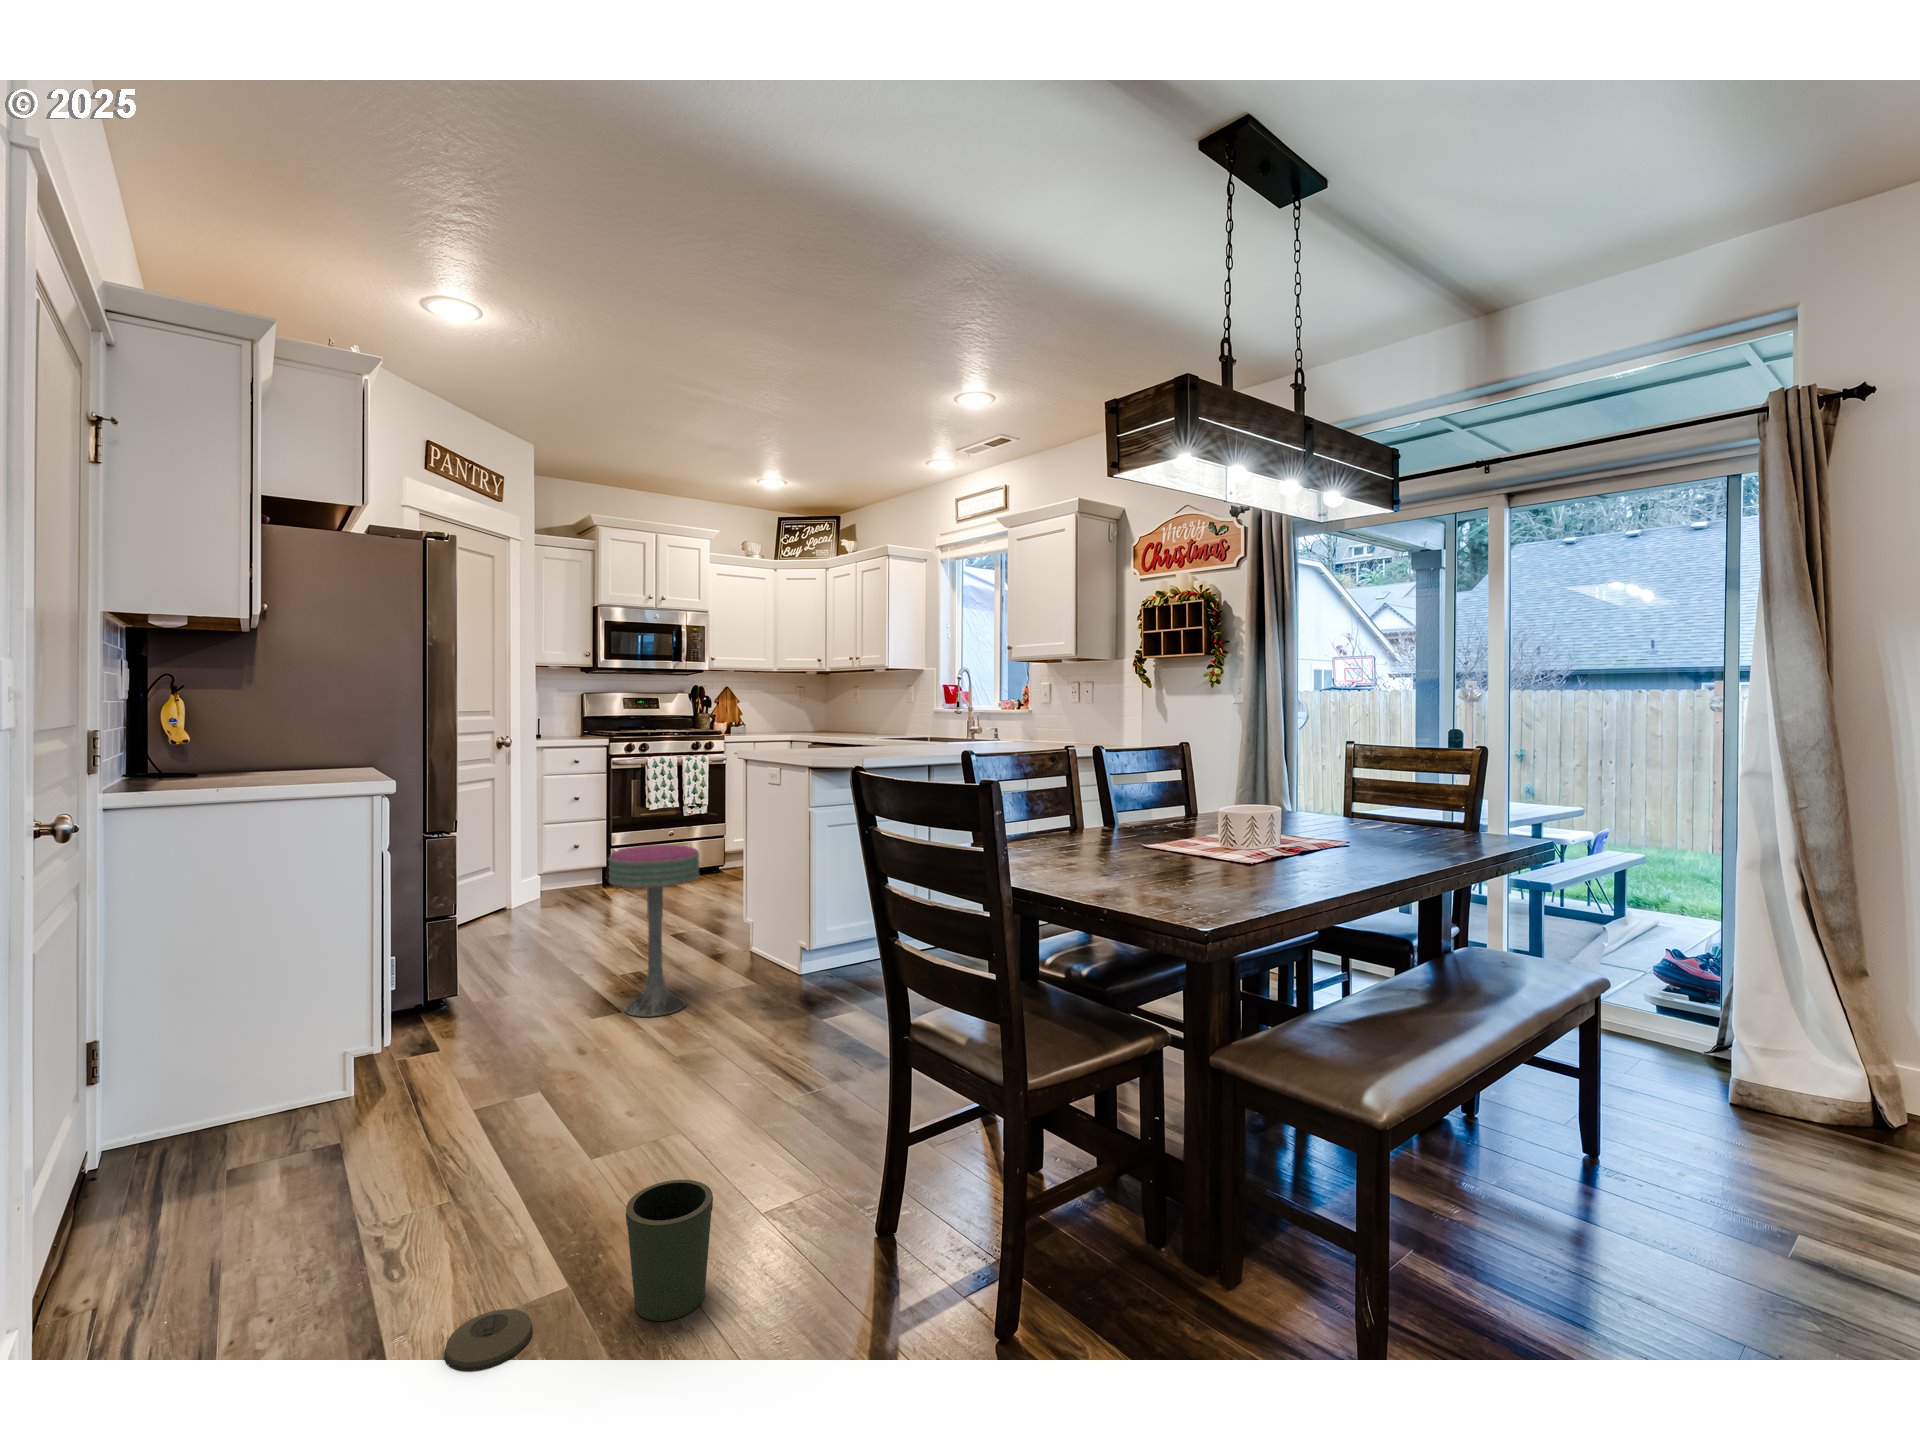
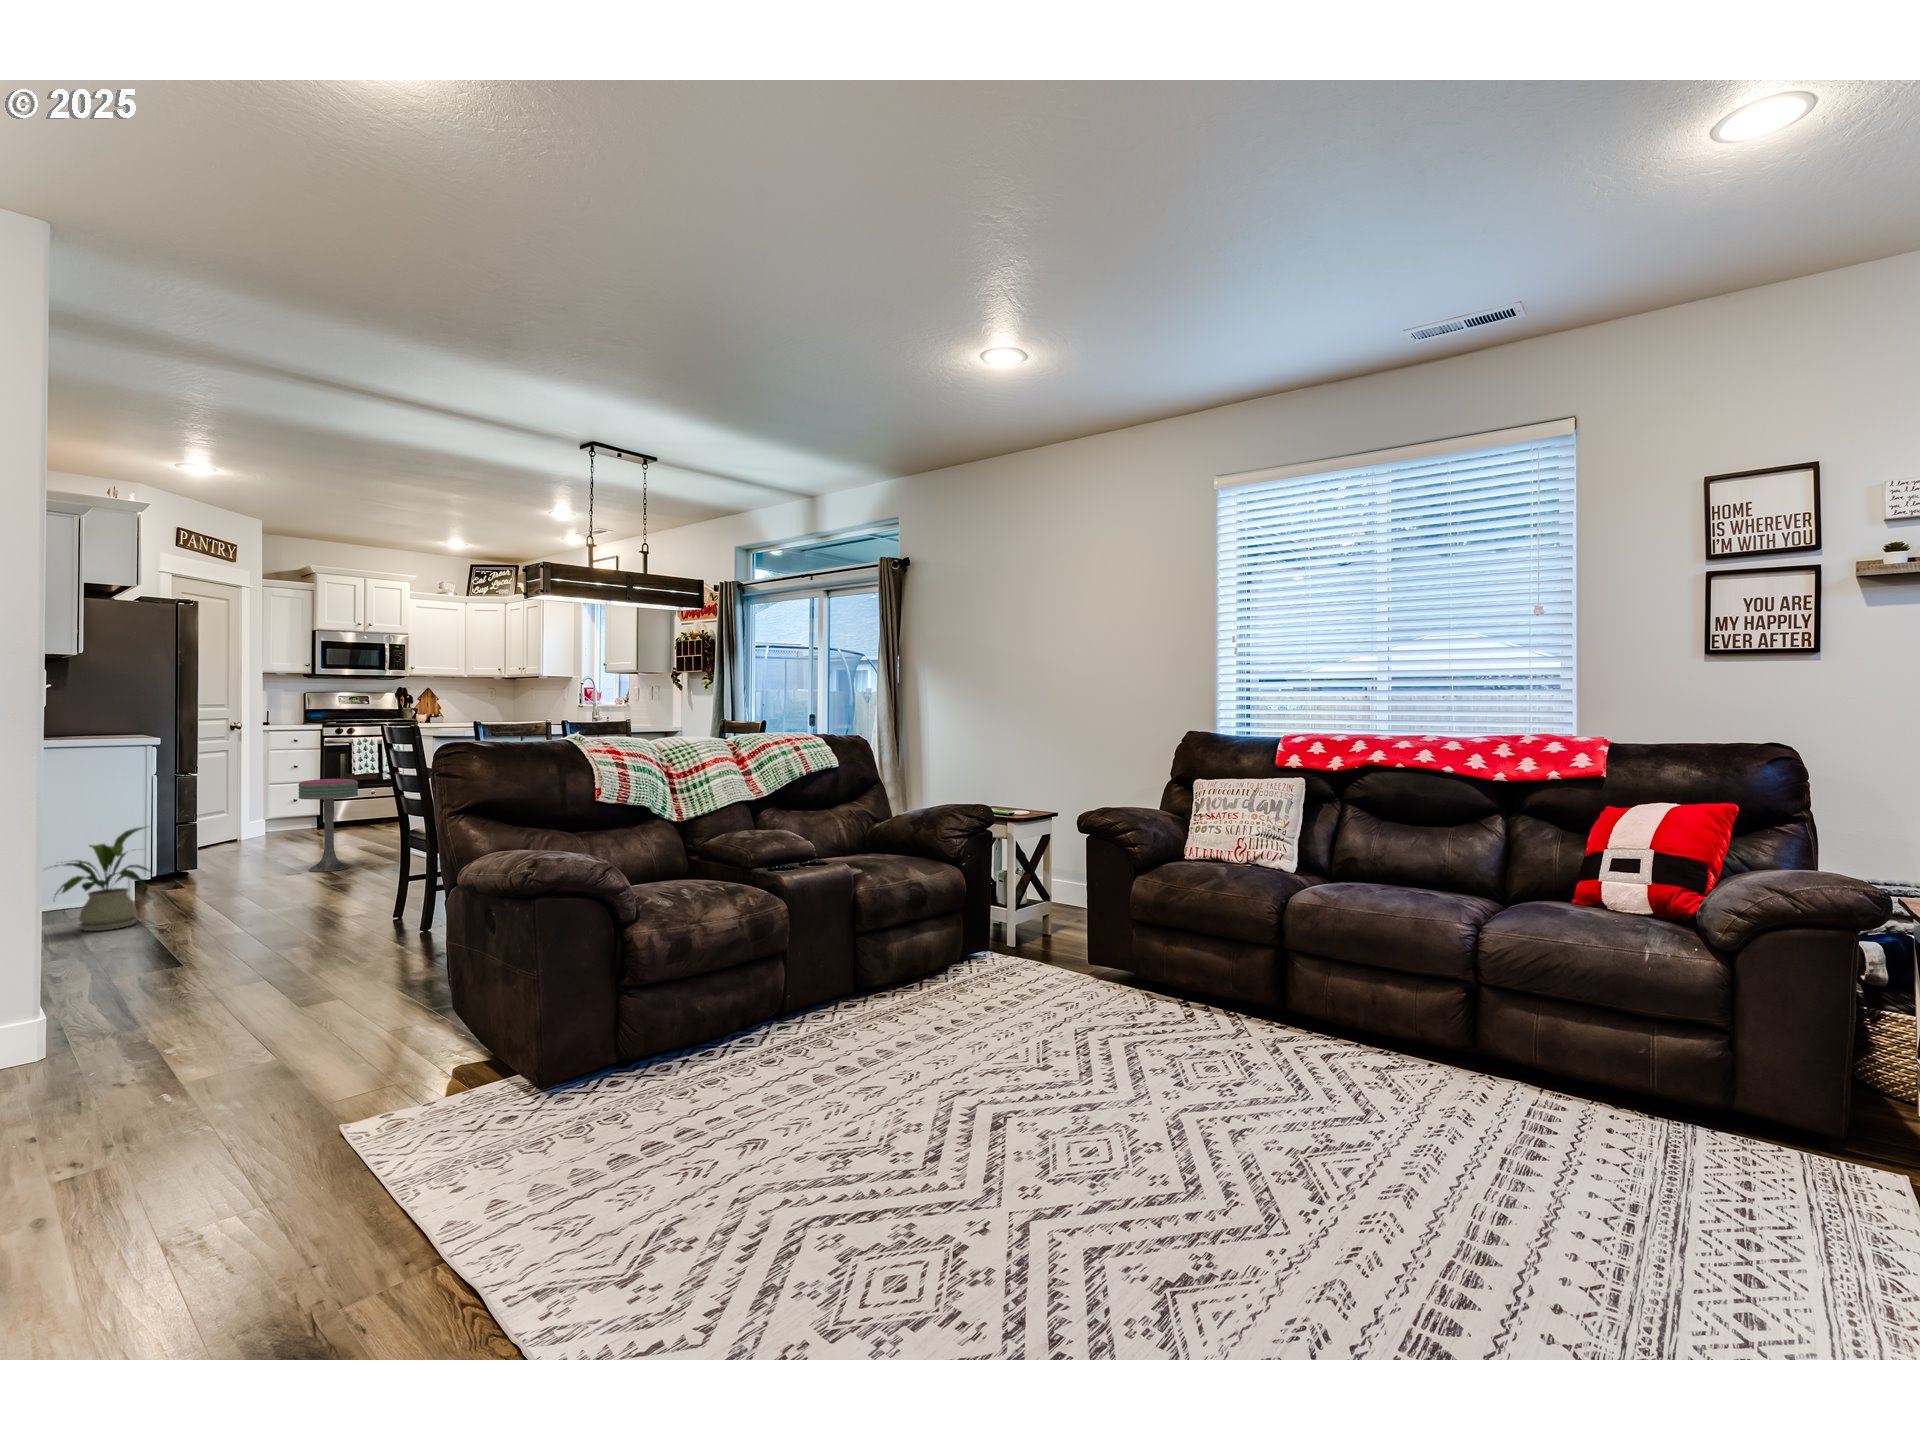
house plant: none [62,1010,357,1303] -> present [53,827,151,931]
trash can: present [444,1180,713,1371] -> none [197,882,315,935]

